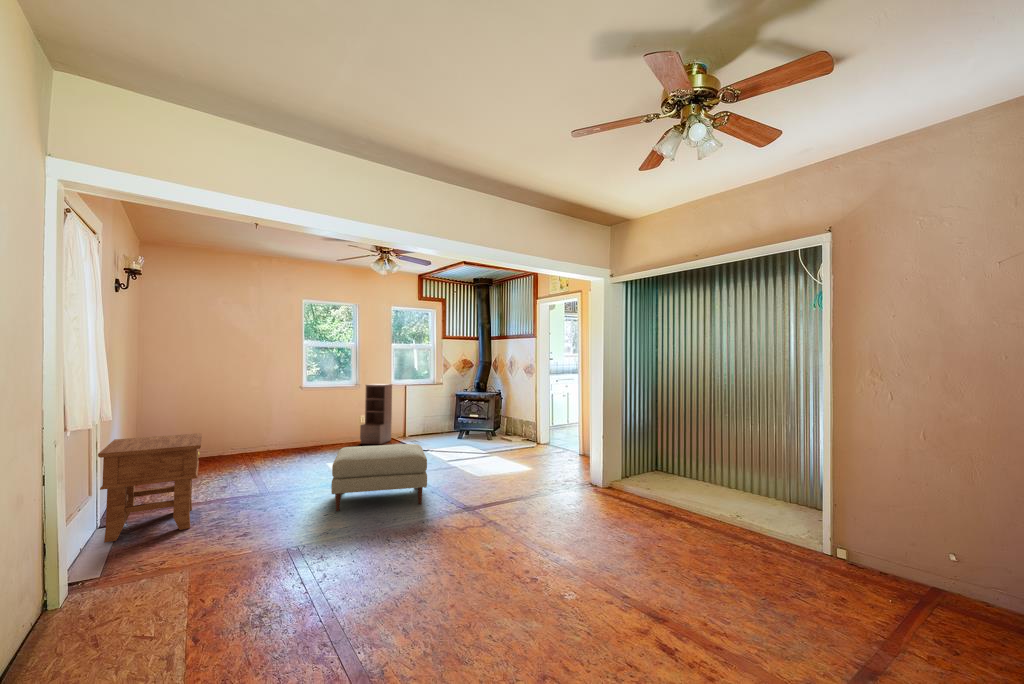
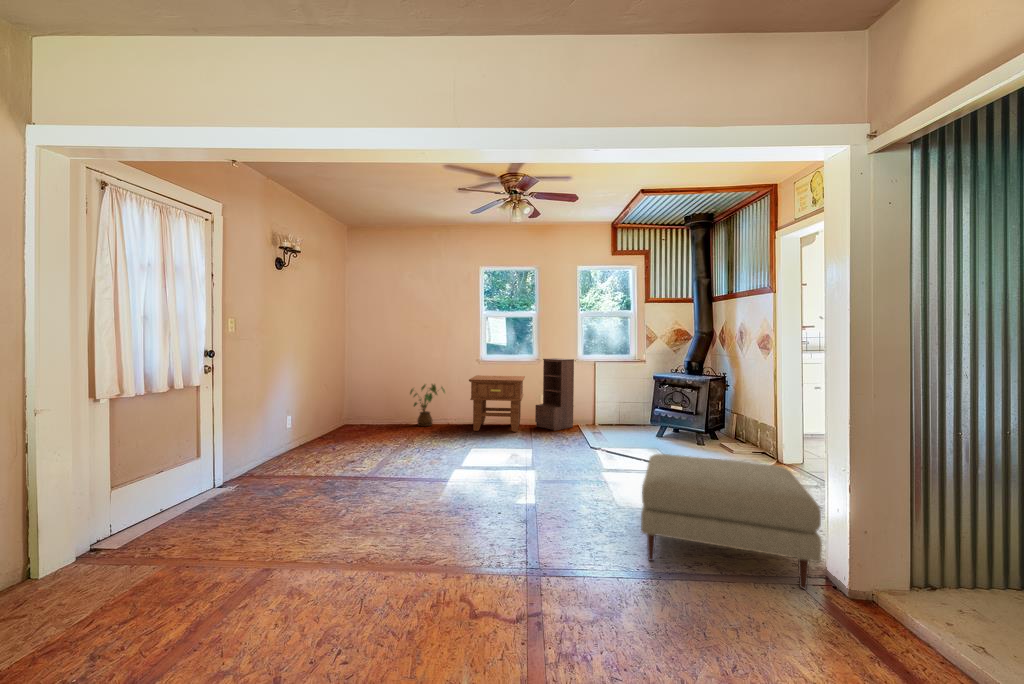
house plant: none [232,414,271,457] -> present [410,384,445,426]
side table: present [98,433,202,543] -> present [469,375,525,432]
ottoman: present [331,444,427,511] -> present [641,454,822,589]

